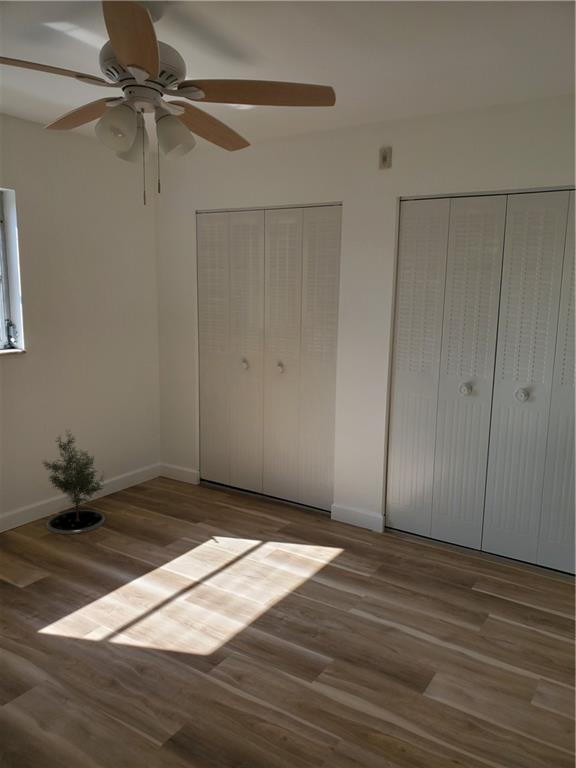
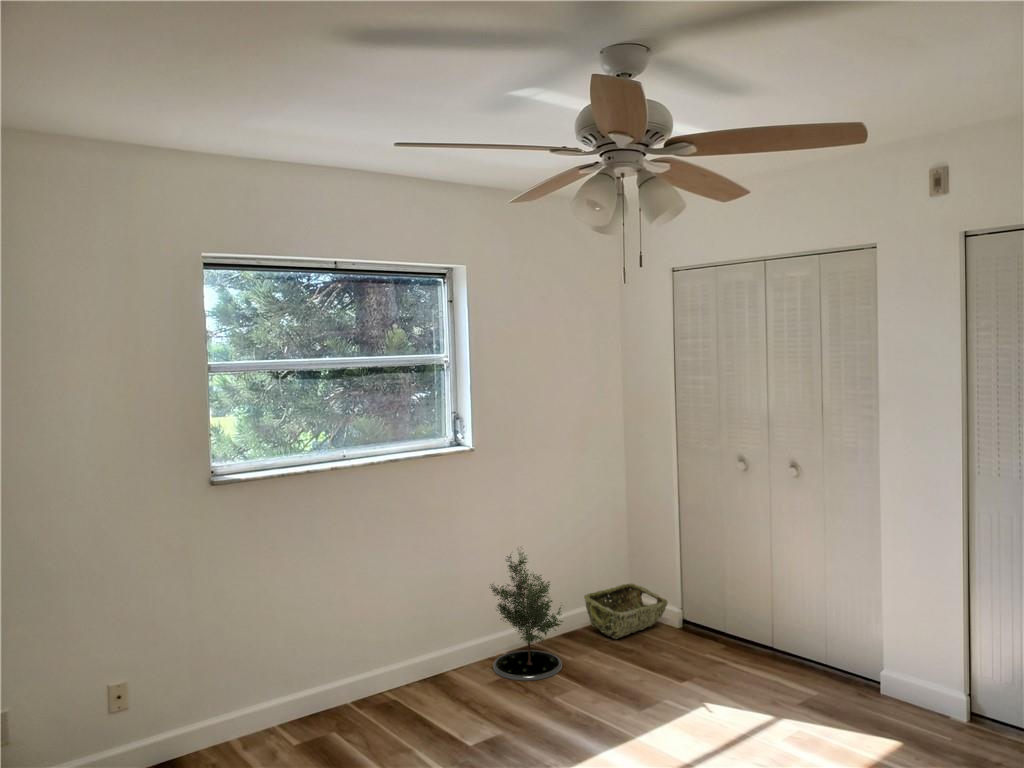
woven basket: none [124,455,189,497] -> present [584,584,667,639]

